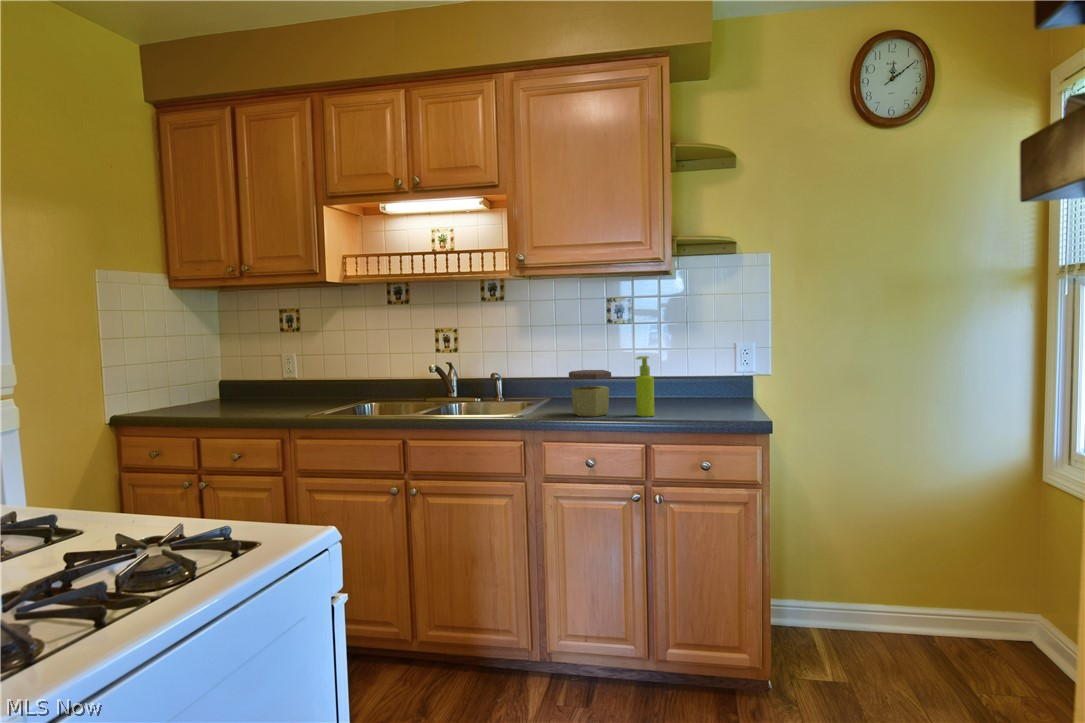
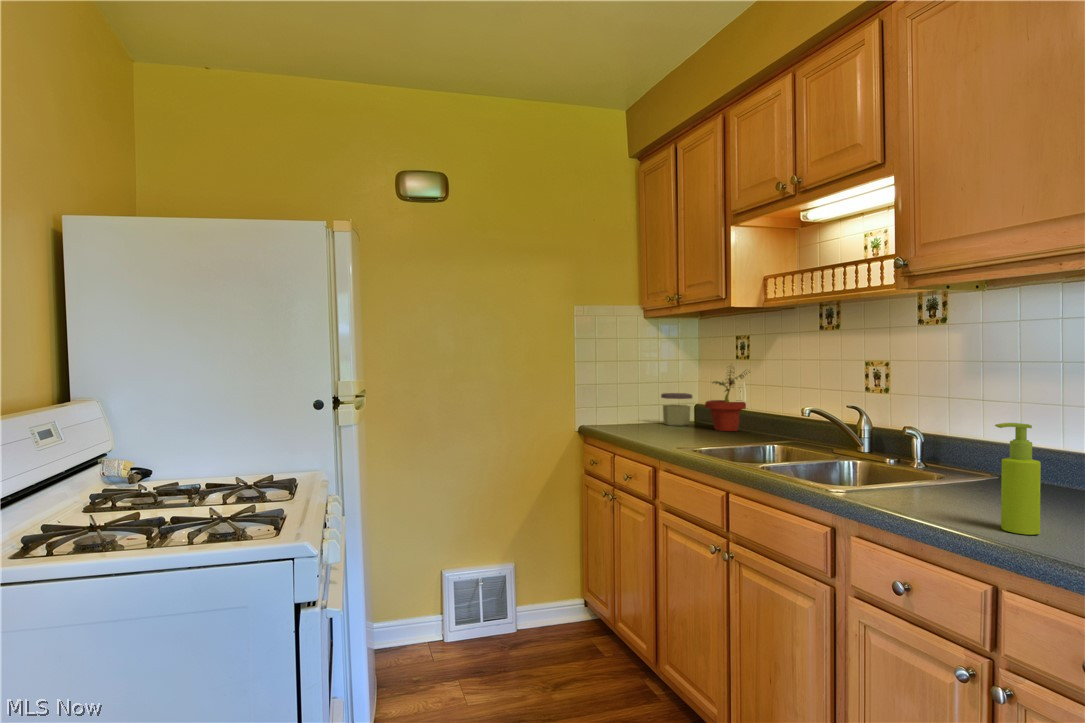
potted plant: none [250,337,298,404] -> present [705,369,750,431]
jar: present [569,370,611,417] -> present [661,393,692,426]

